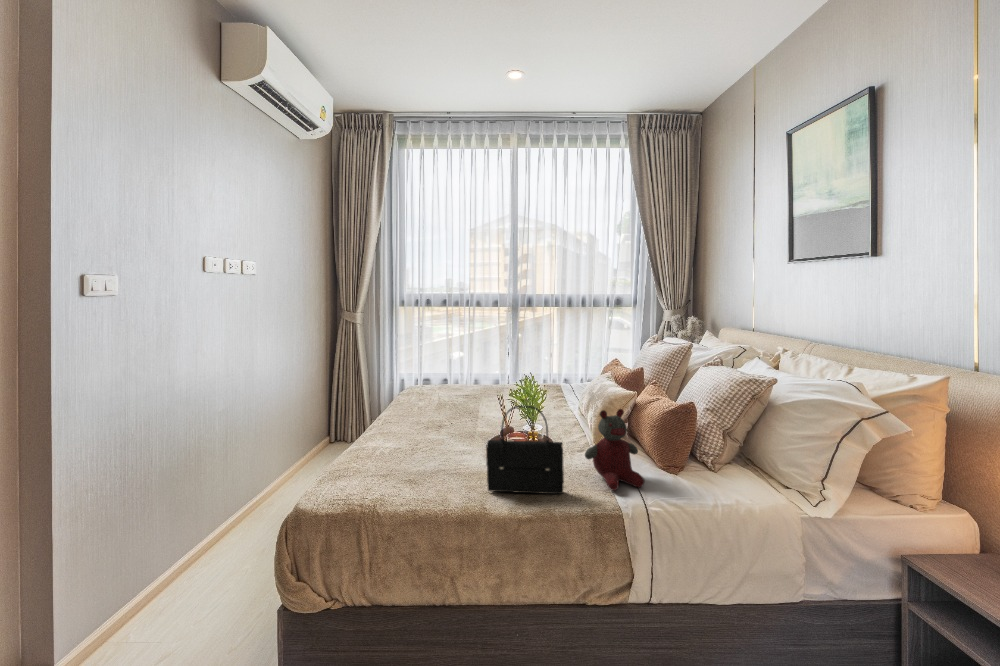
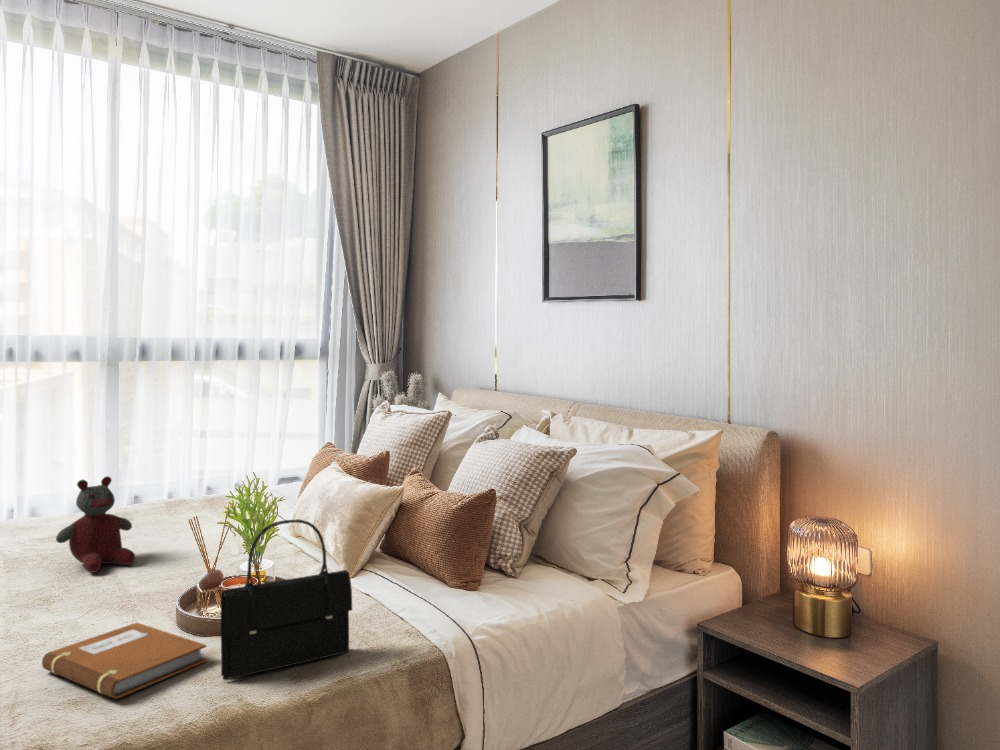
stuffed bear: present [585,409,644,491] -> present [56,477,135,573]
notebook: none [422,448,489,486] -> present [42,623,206,699]

